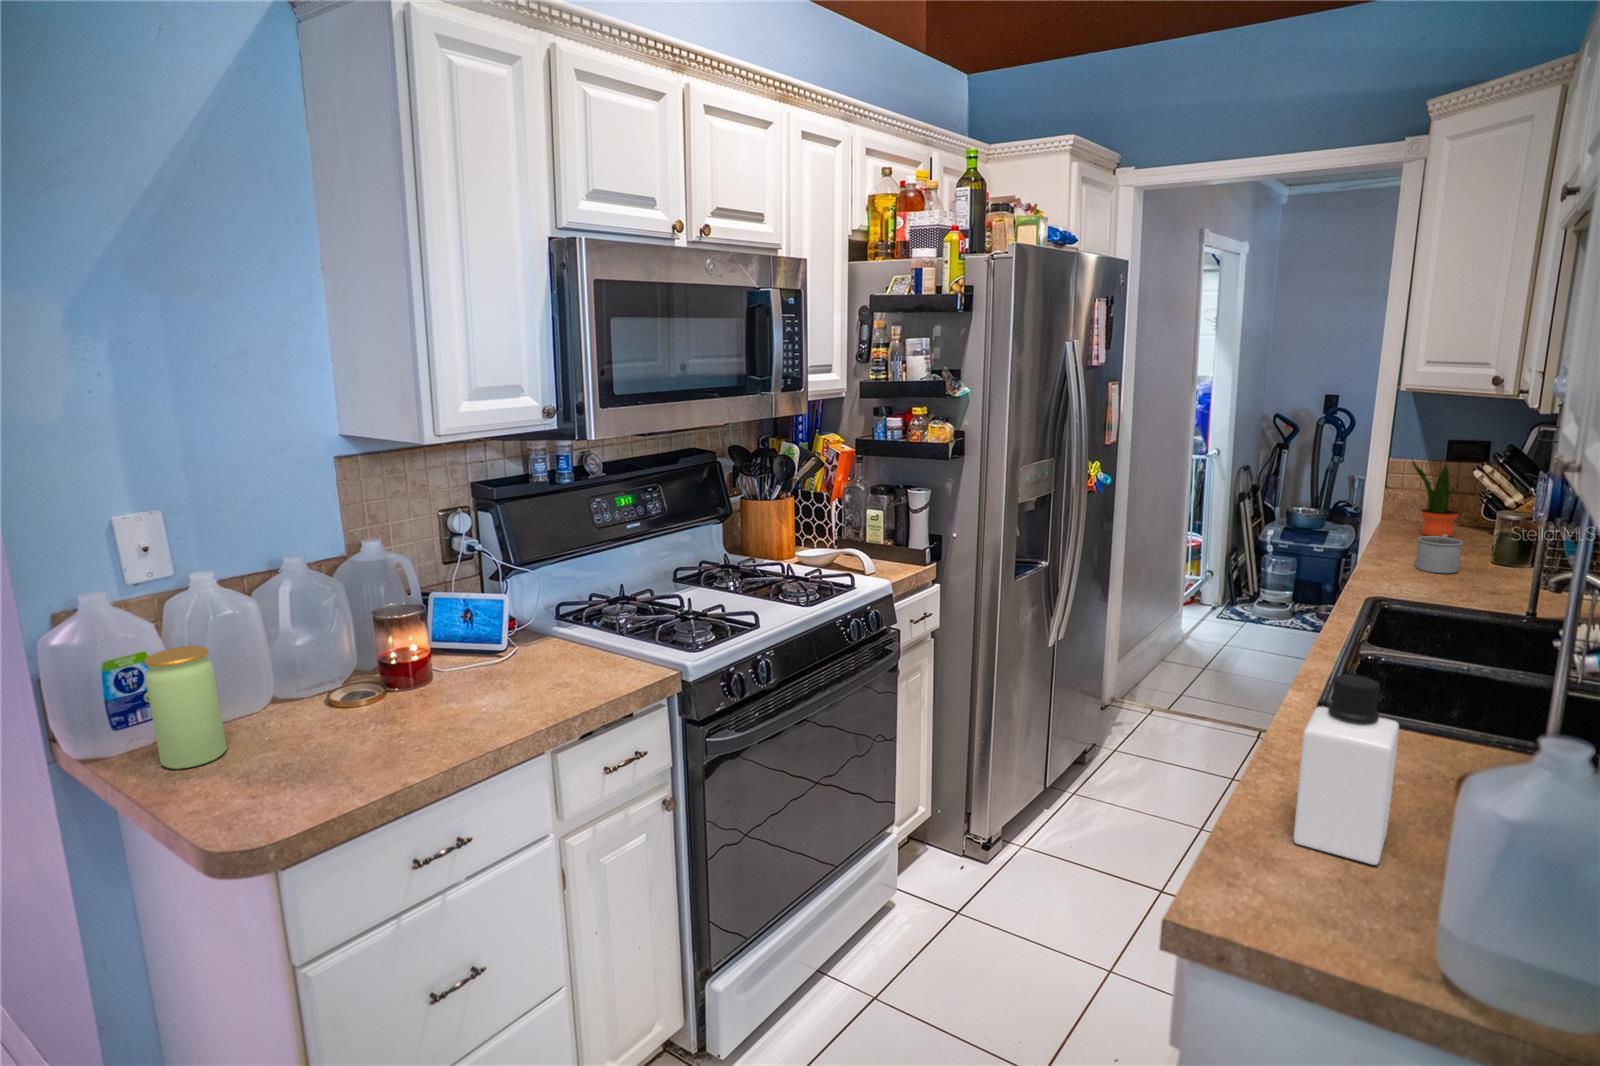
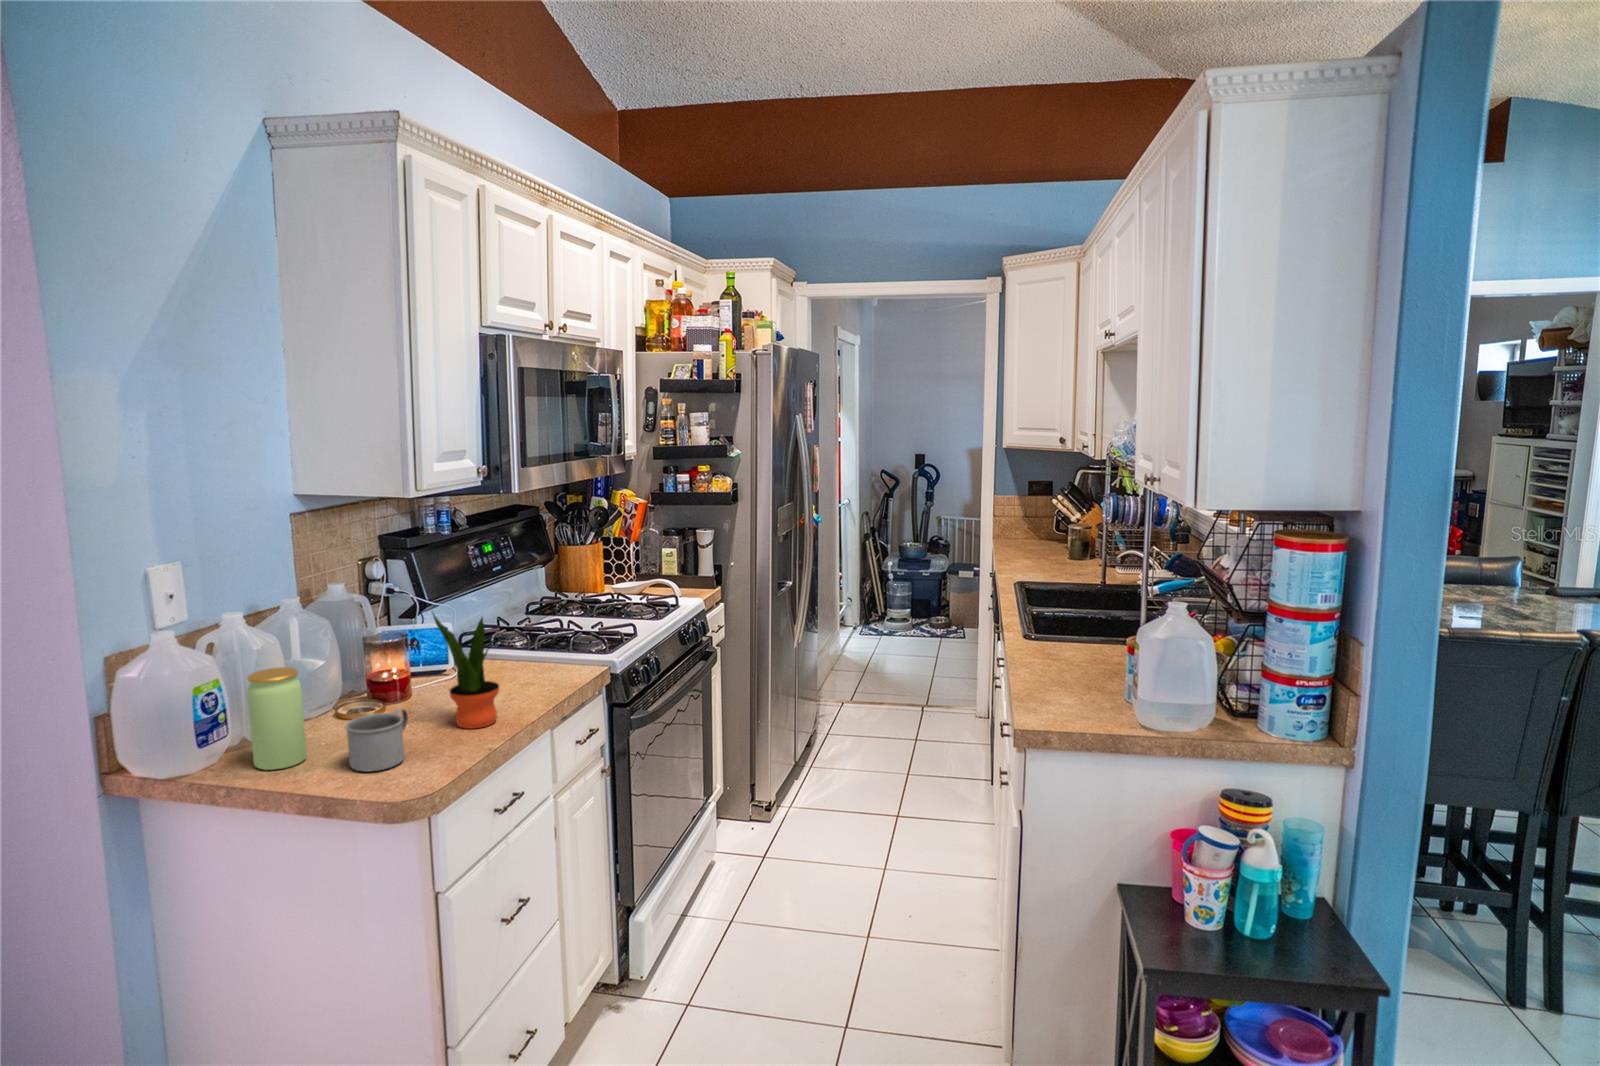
potted plant: present [1413,461,1458,537] -> present [433,614,499,729]
mug: present [1416,534,1463,573] -> present [345,708,408,771]
bottle: present [1294,675,1399,865] -> none [1050,597,1095,693]

